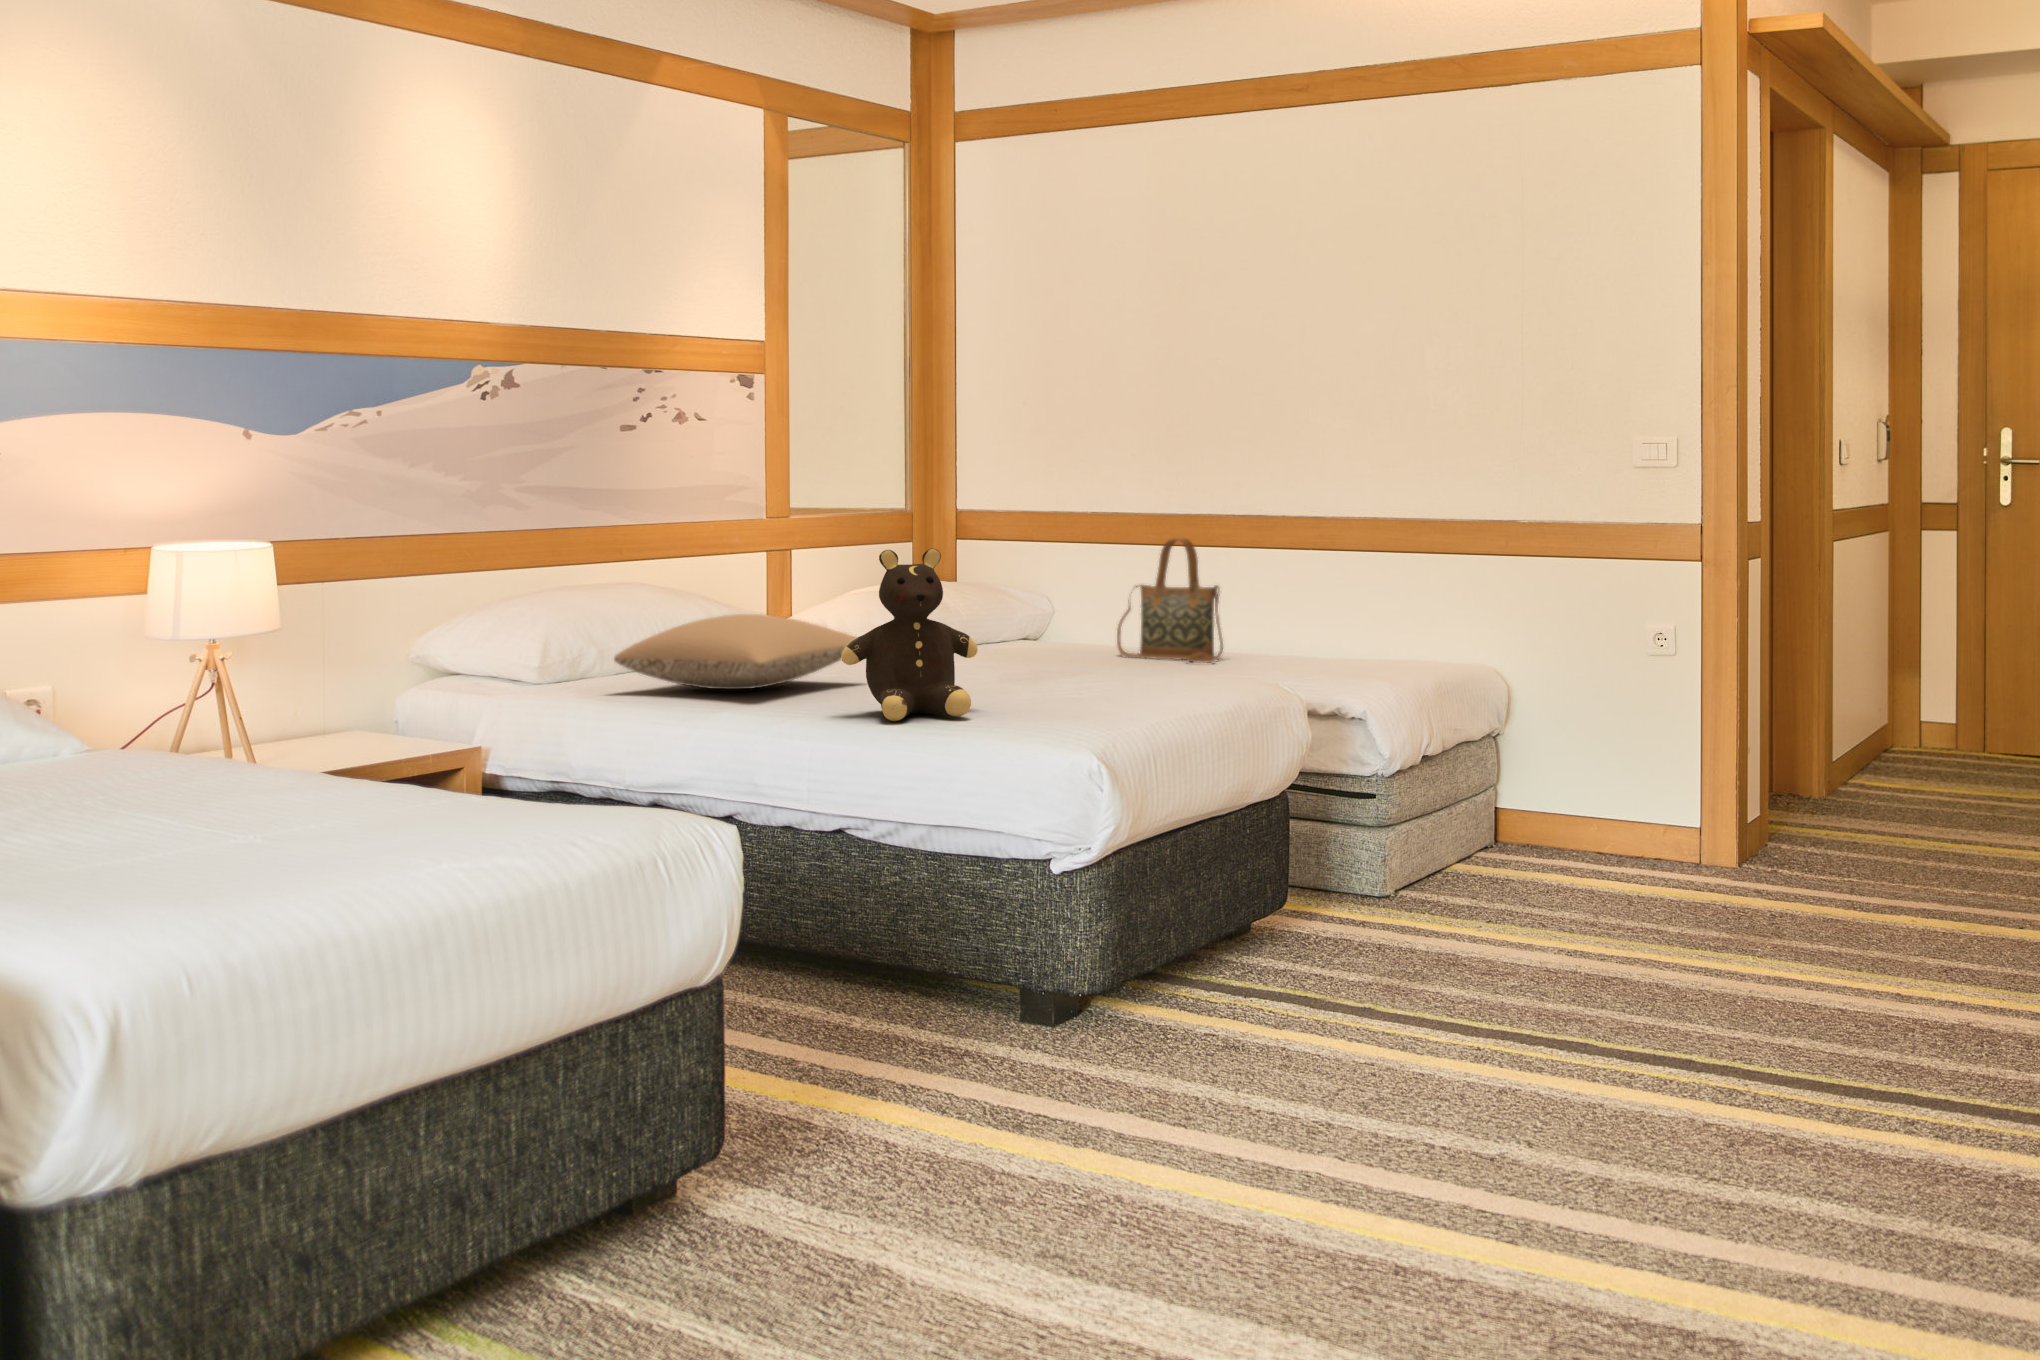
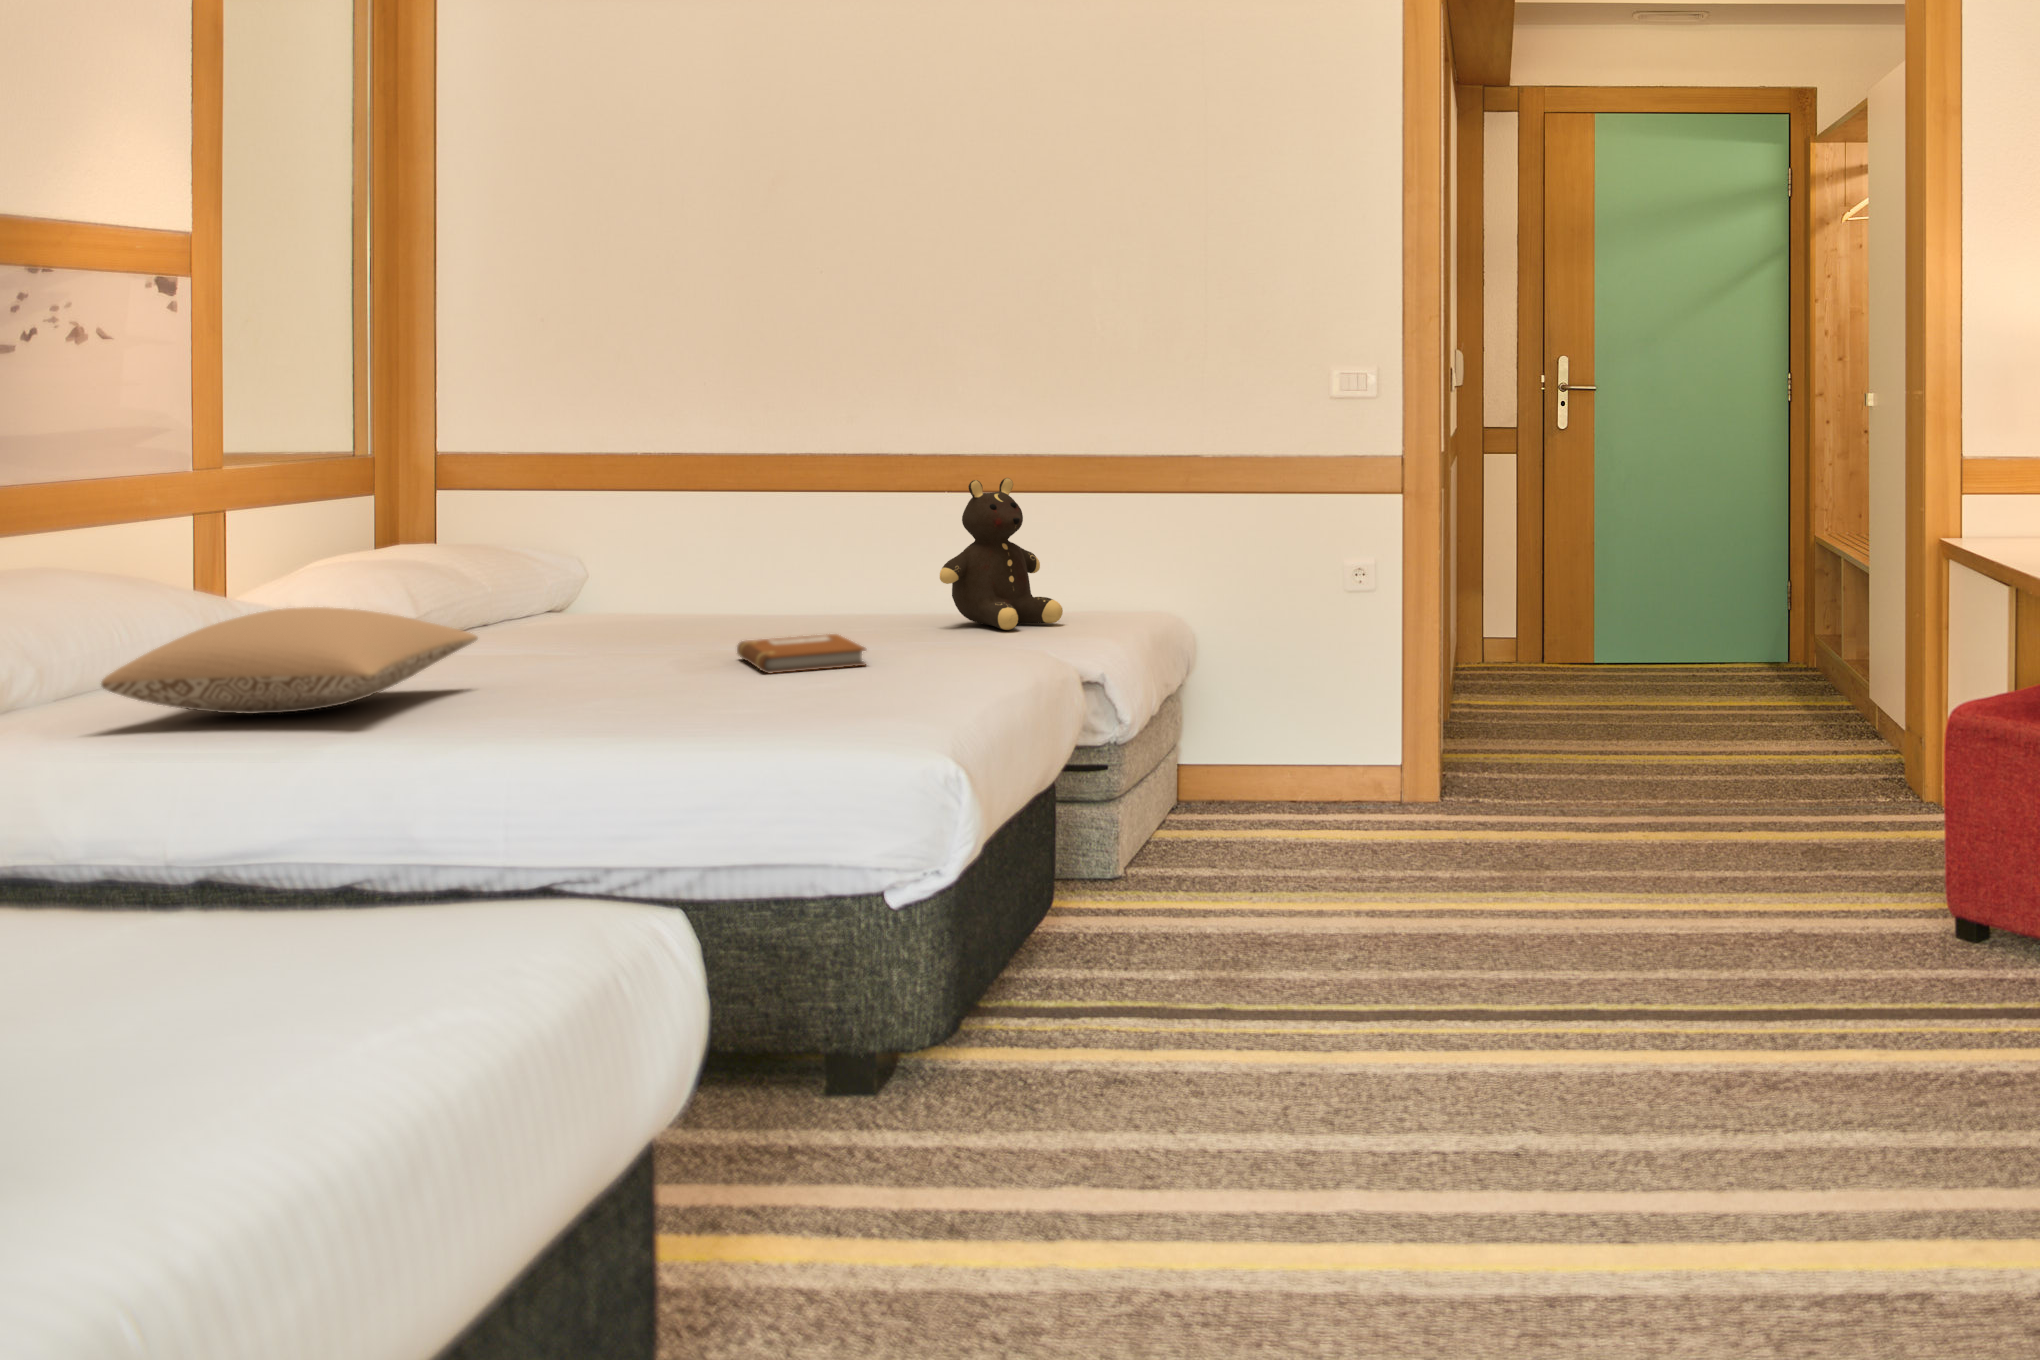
handbag: present [1117,538,1223,663] -> none [736,485,879,631]
teddy bear: present [841,548,978,721] -> present [940,478,1063,630]
notebook: none [1070,661,1154,688] -> present [737,634,866,673]

